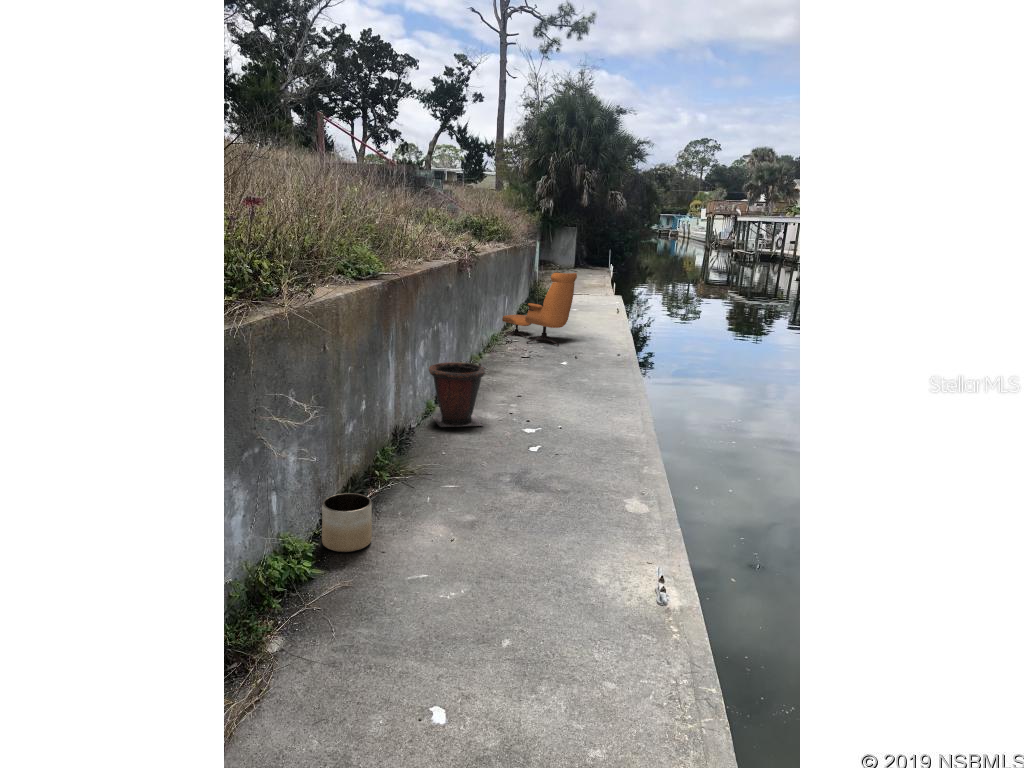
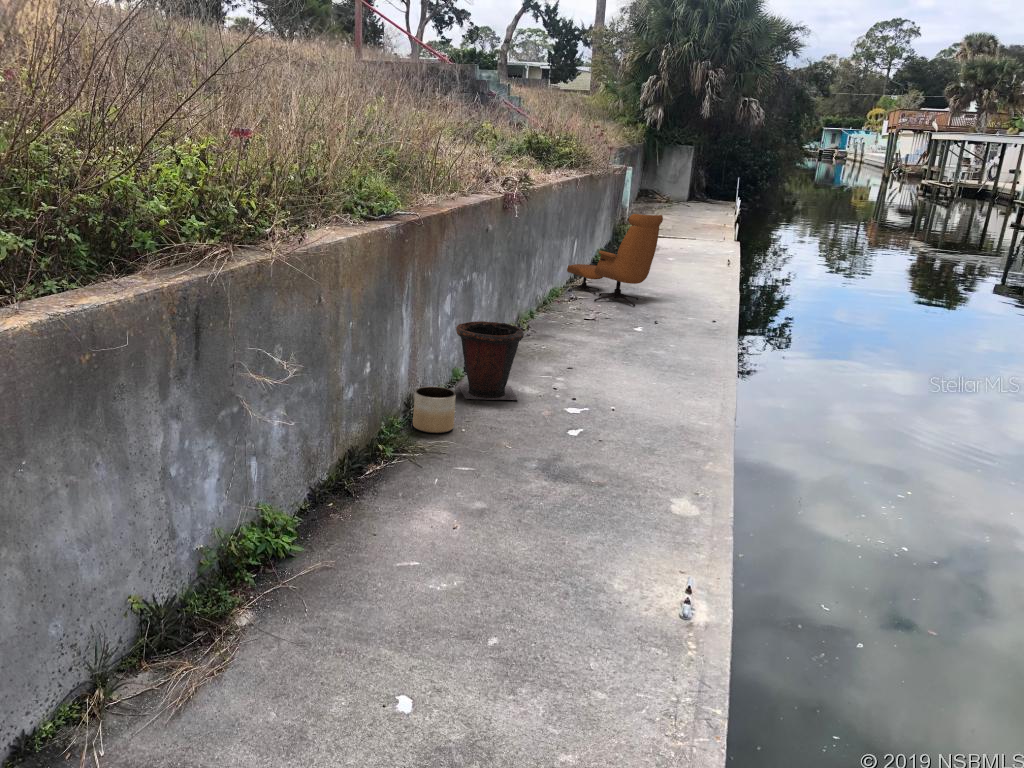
planter: present [322,493,372,552] -> present [413,386,456,433]

